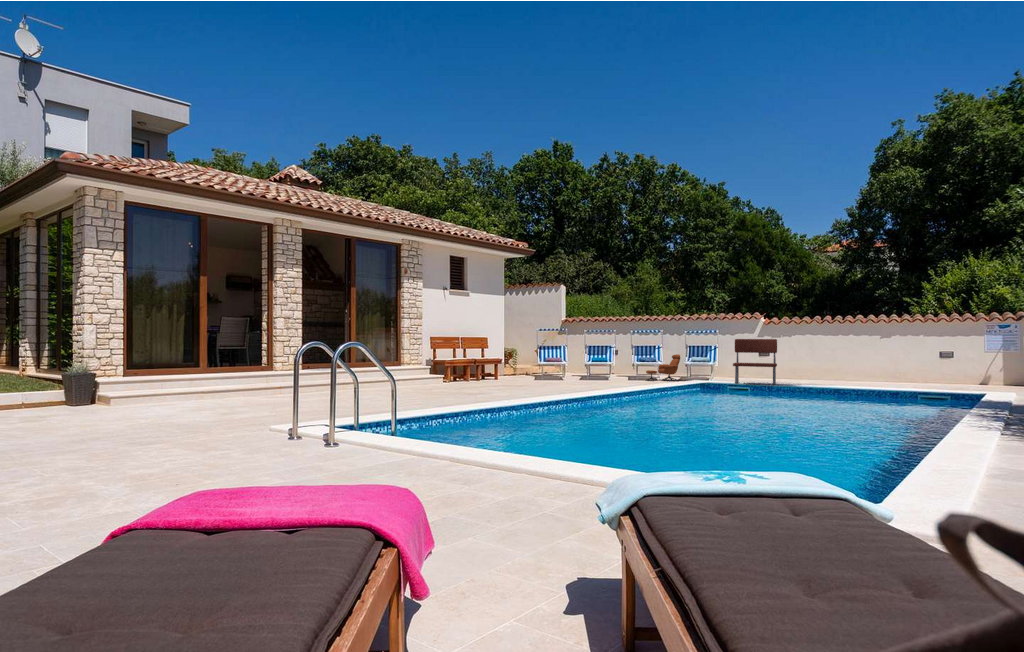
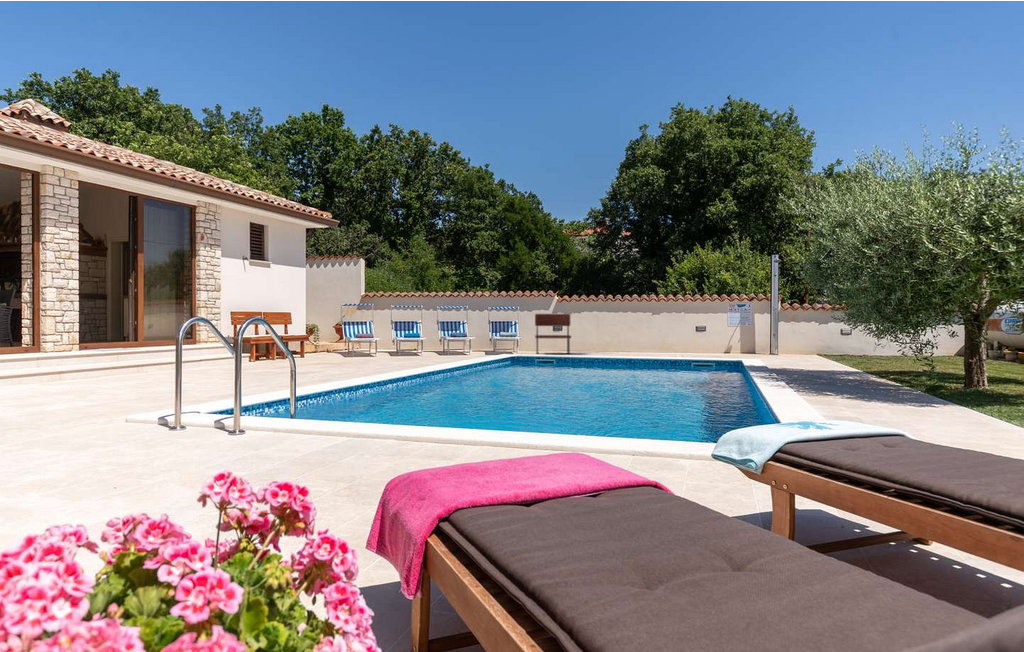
lounge chair: present [646,354,680,380] -> none [456,329,487,354]

